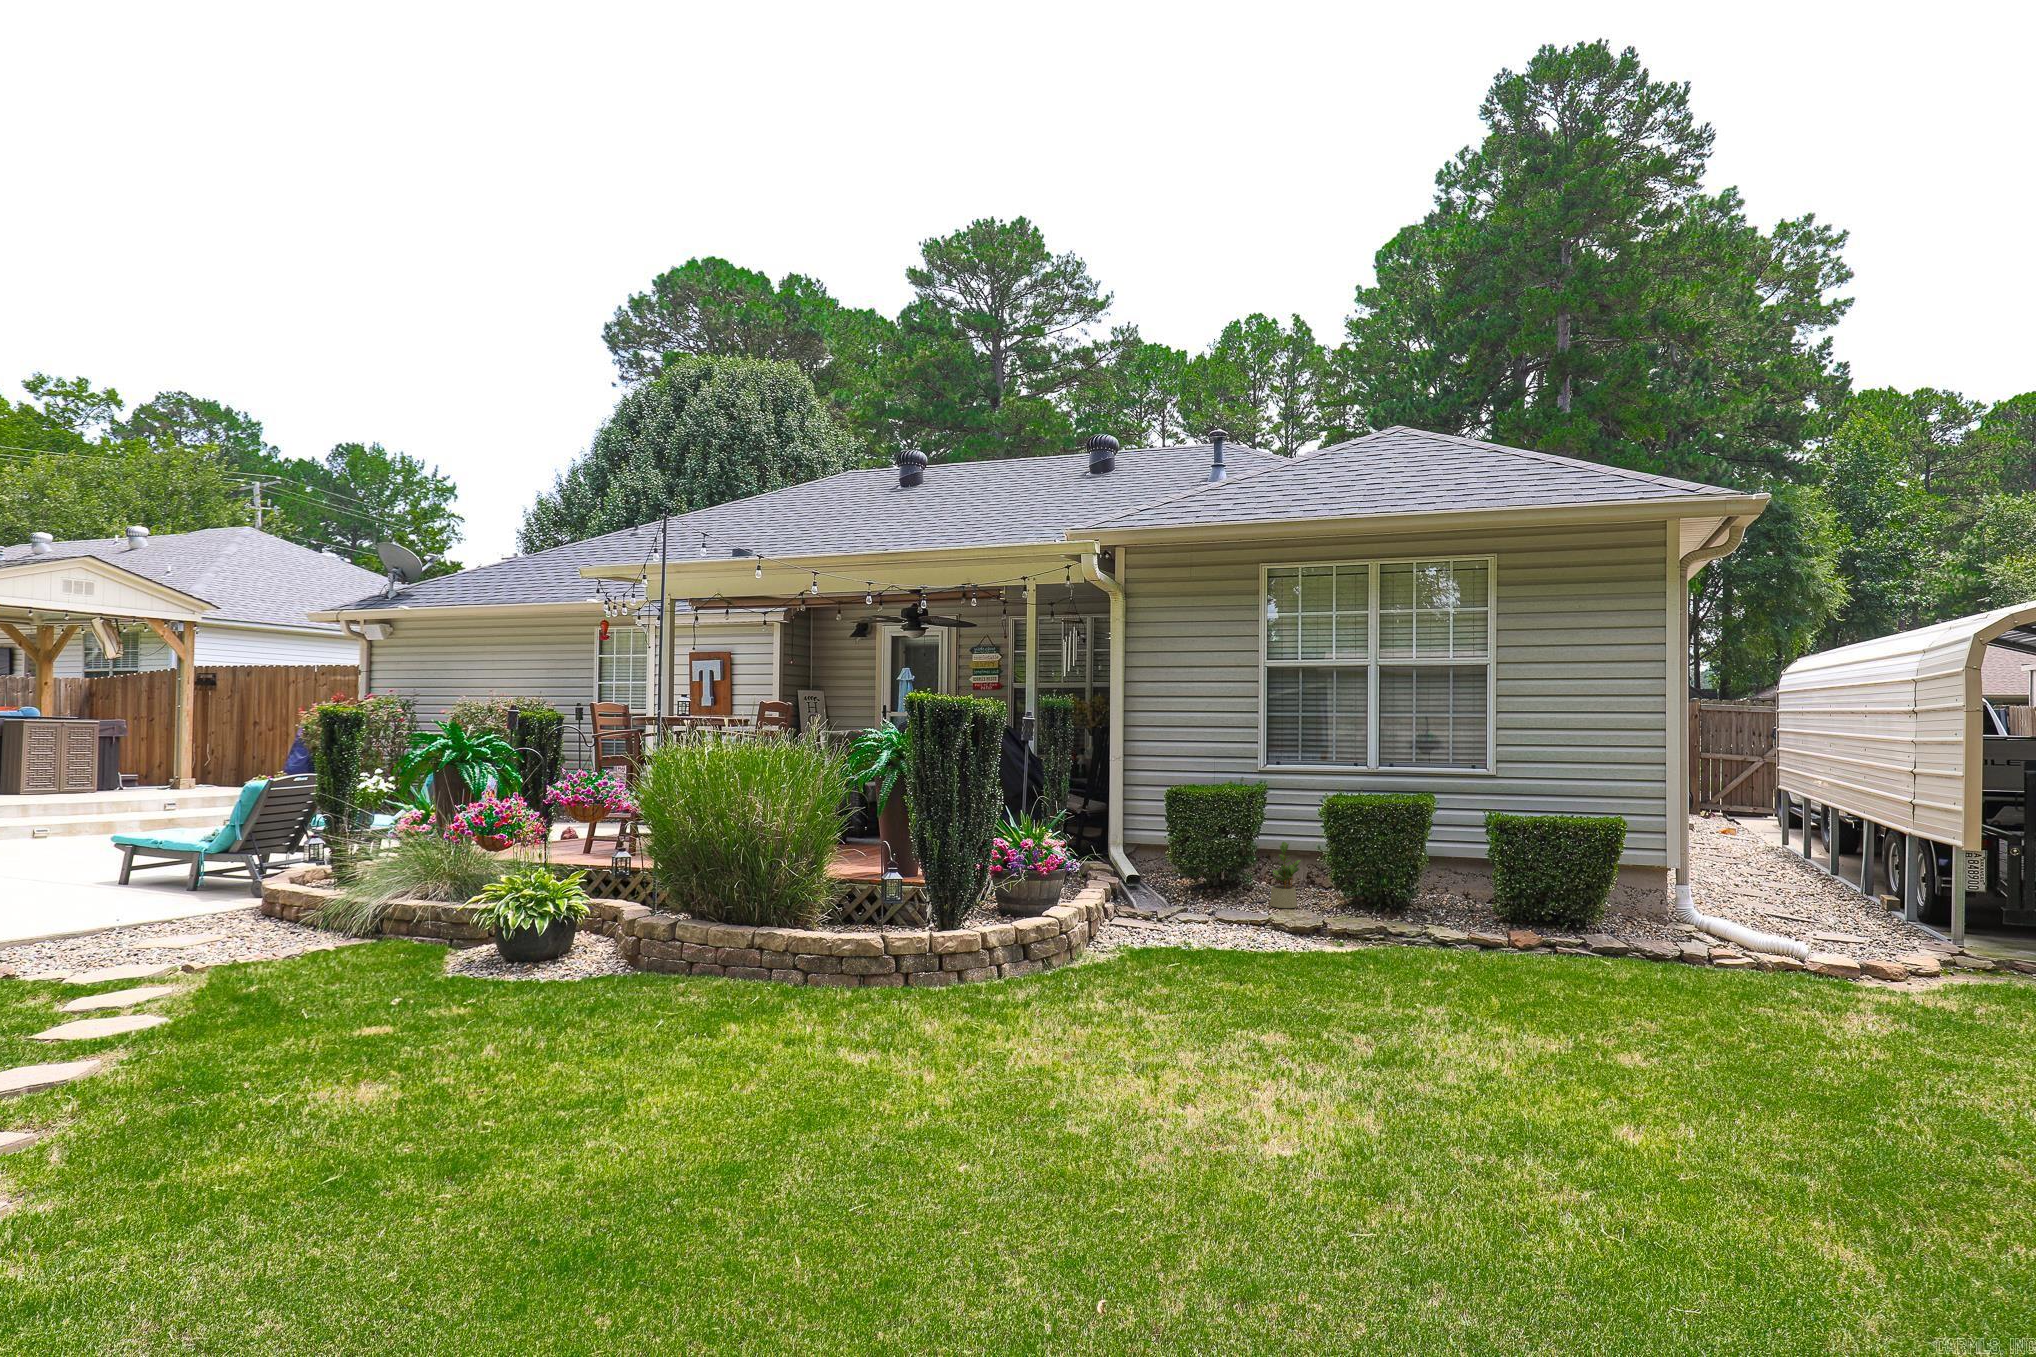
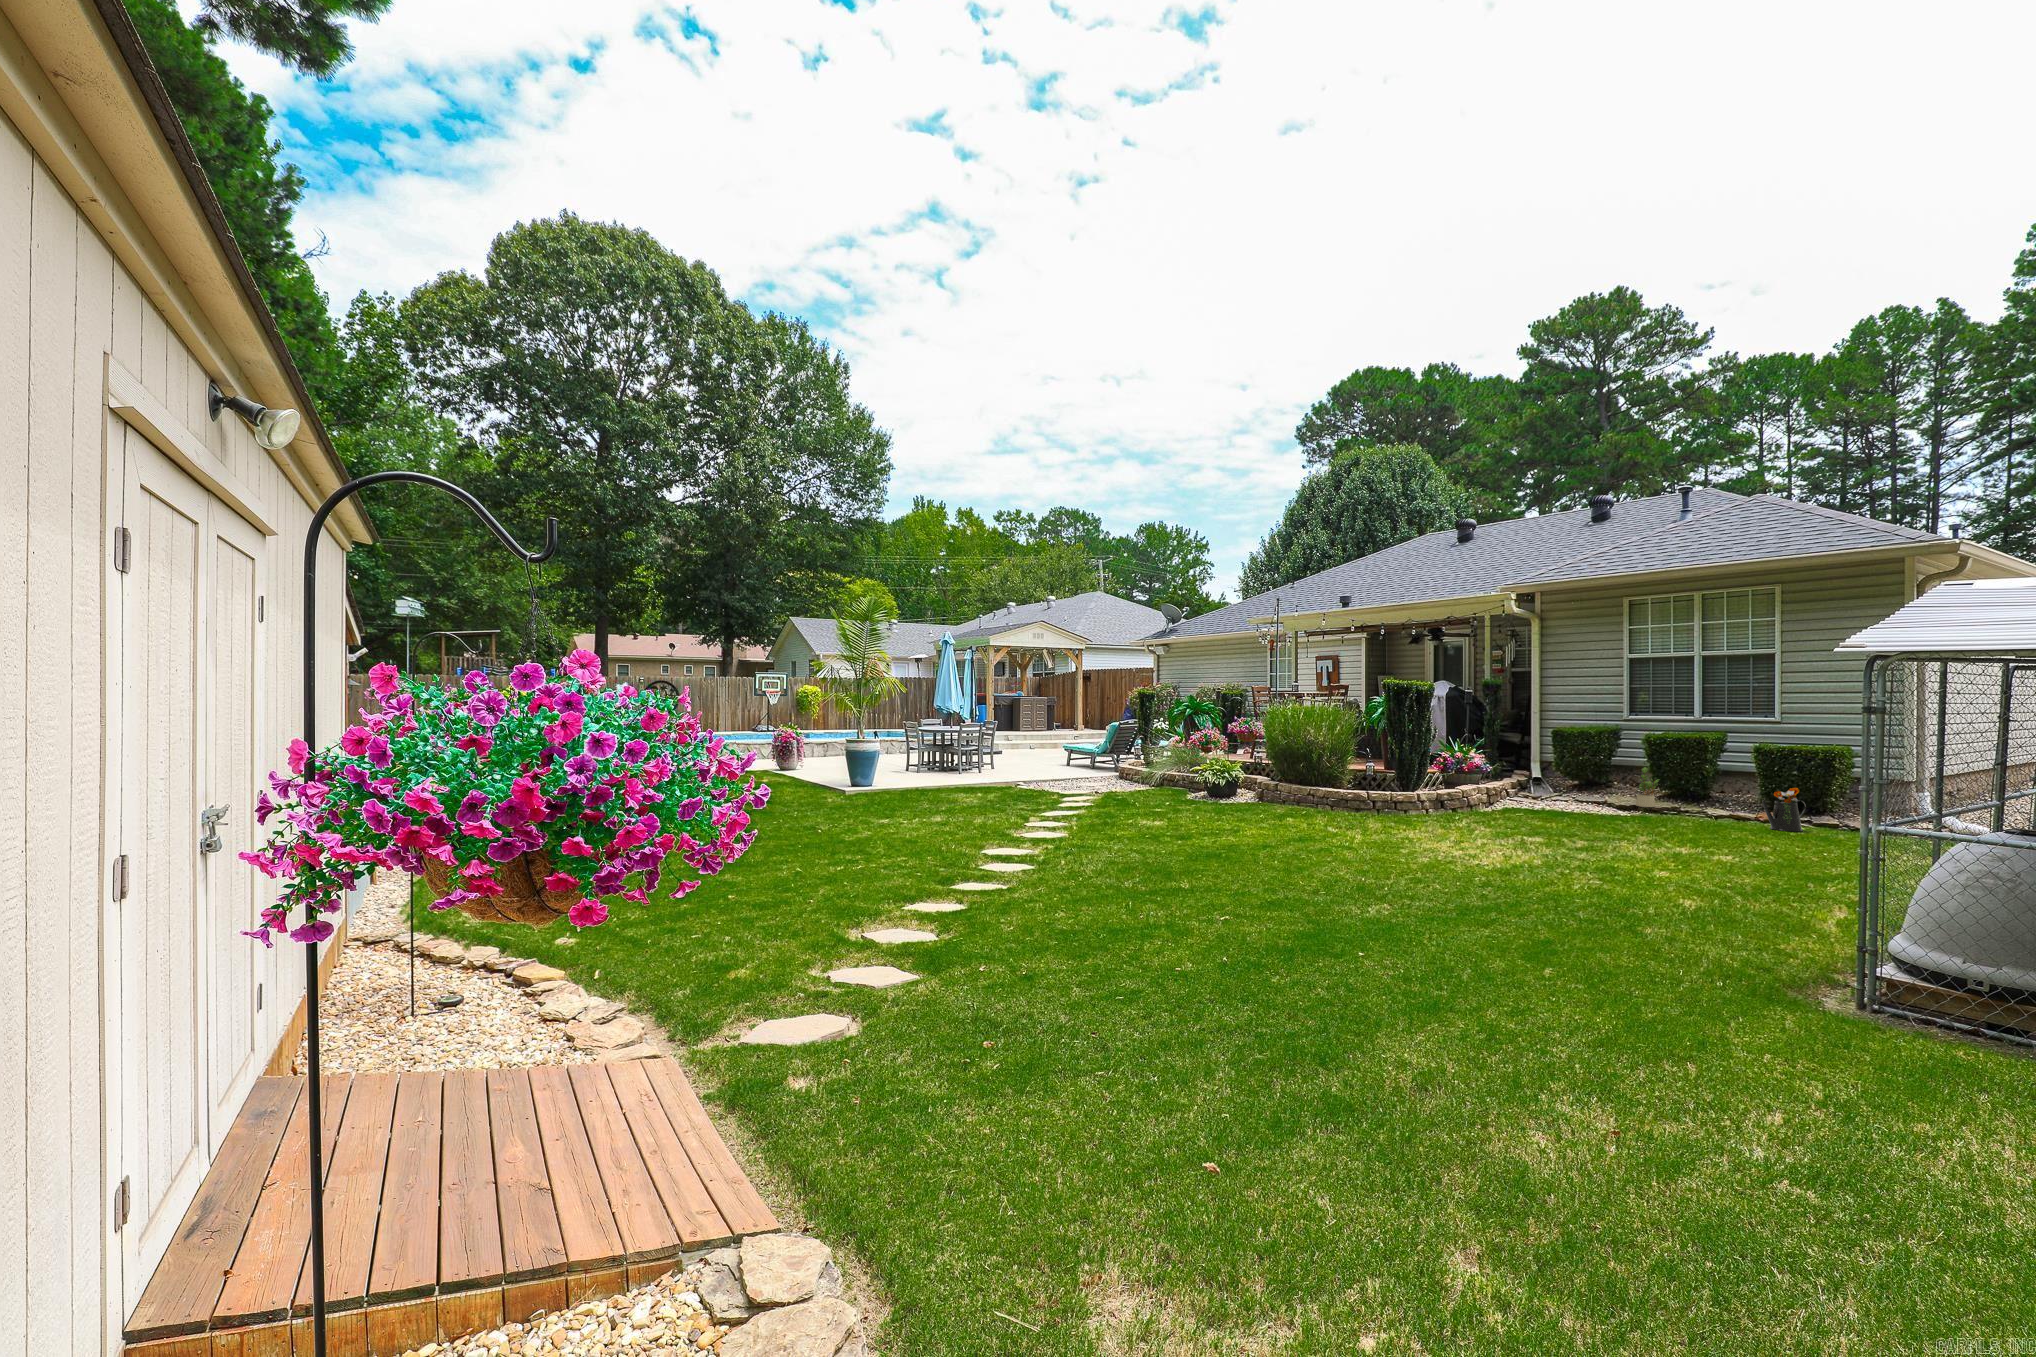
watering can: none [1506,871,1552,946] -> present [1762,788,1806,831]

